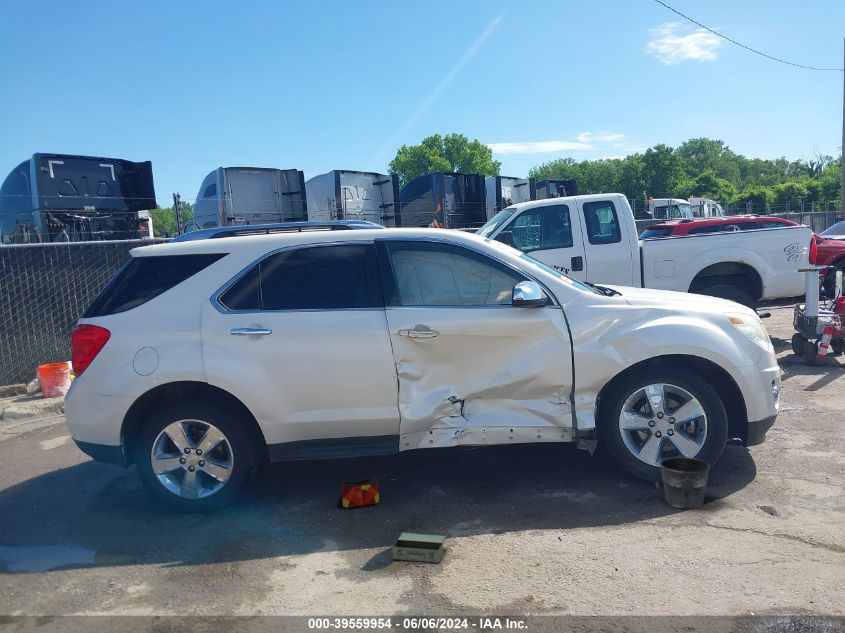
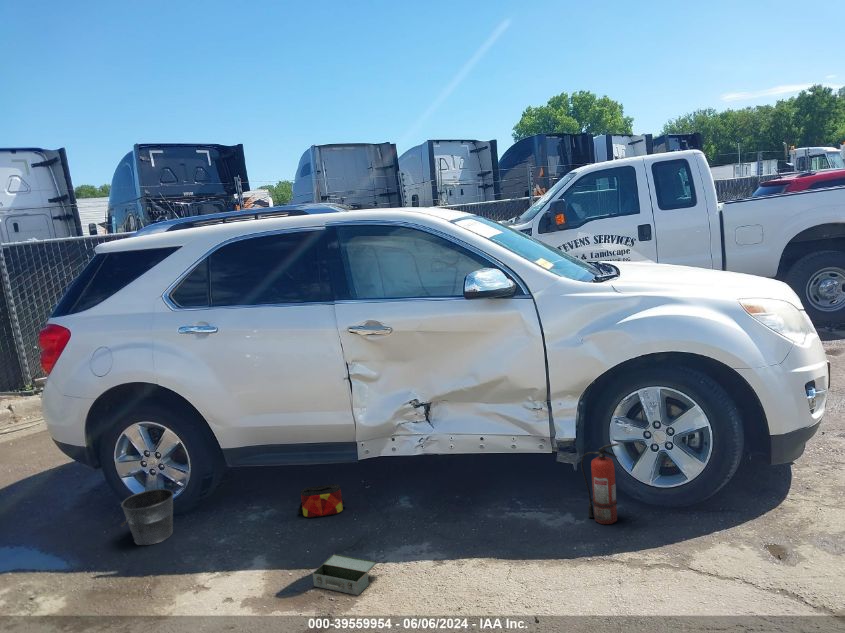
fire extinguisher: none [600,430,635,500] -> present [581,443,619,524]
bucket: present [656,457,710,509] -> present [121,489,174,545]

